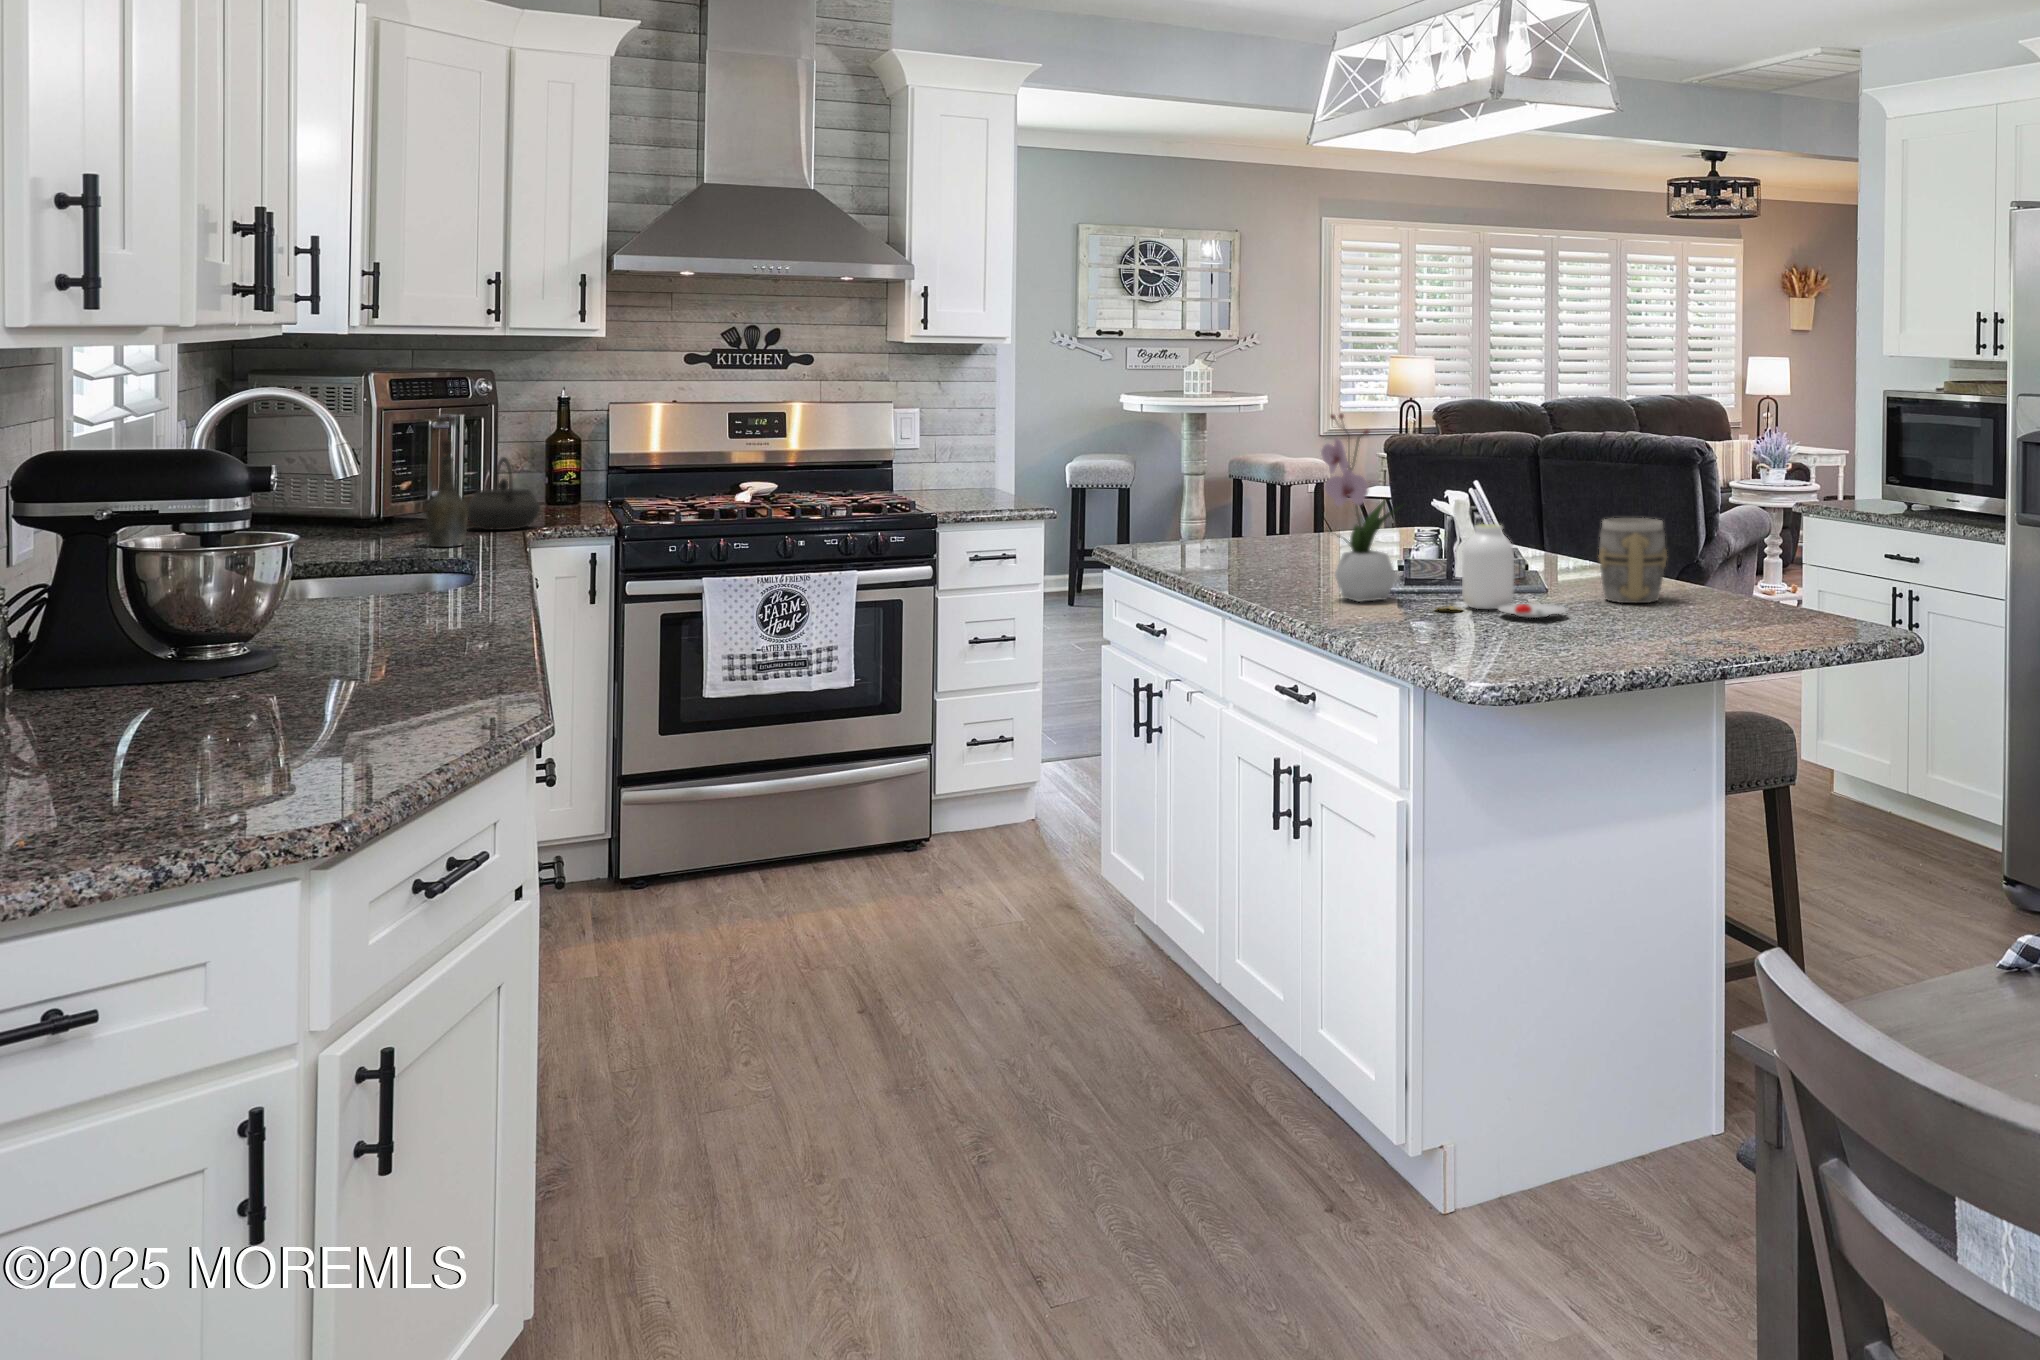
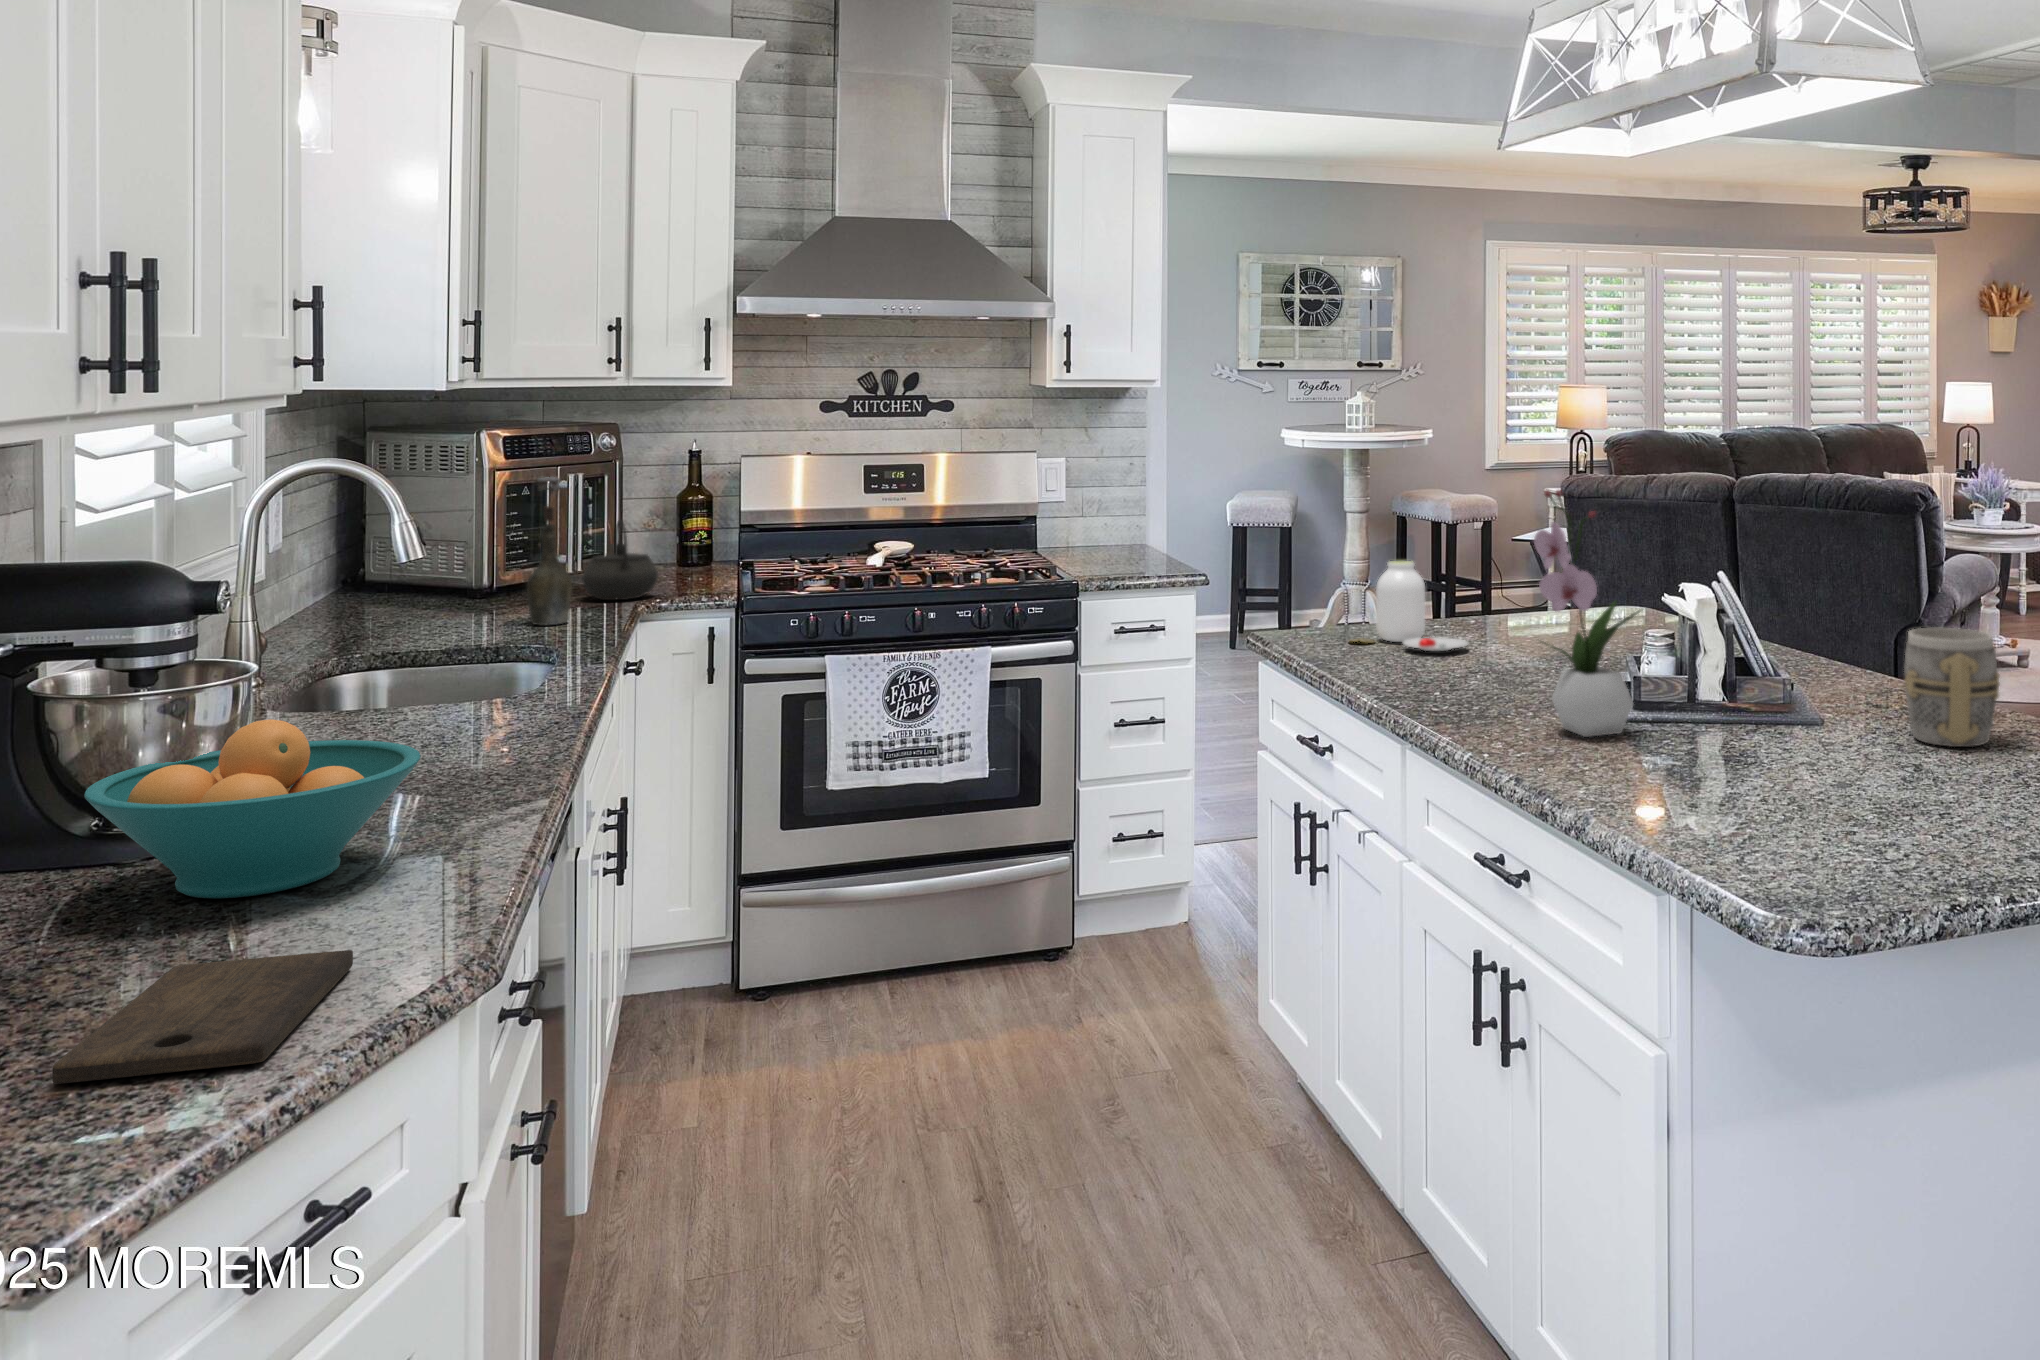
jar: present [1441,524,1566,618] -> present [1348,561,1468,652]
fruit bowl: none [191,566,448,696] -> present [84,719,421,898]
cutting board: none [267,711,440,772] -> present [52,950,353,1084]

